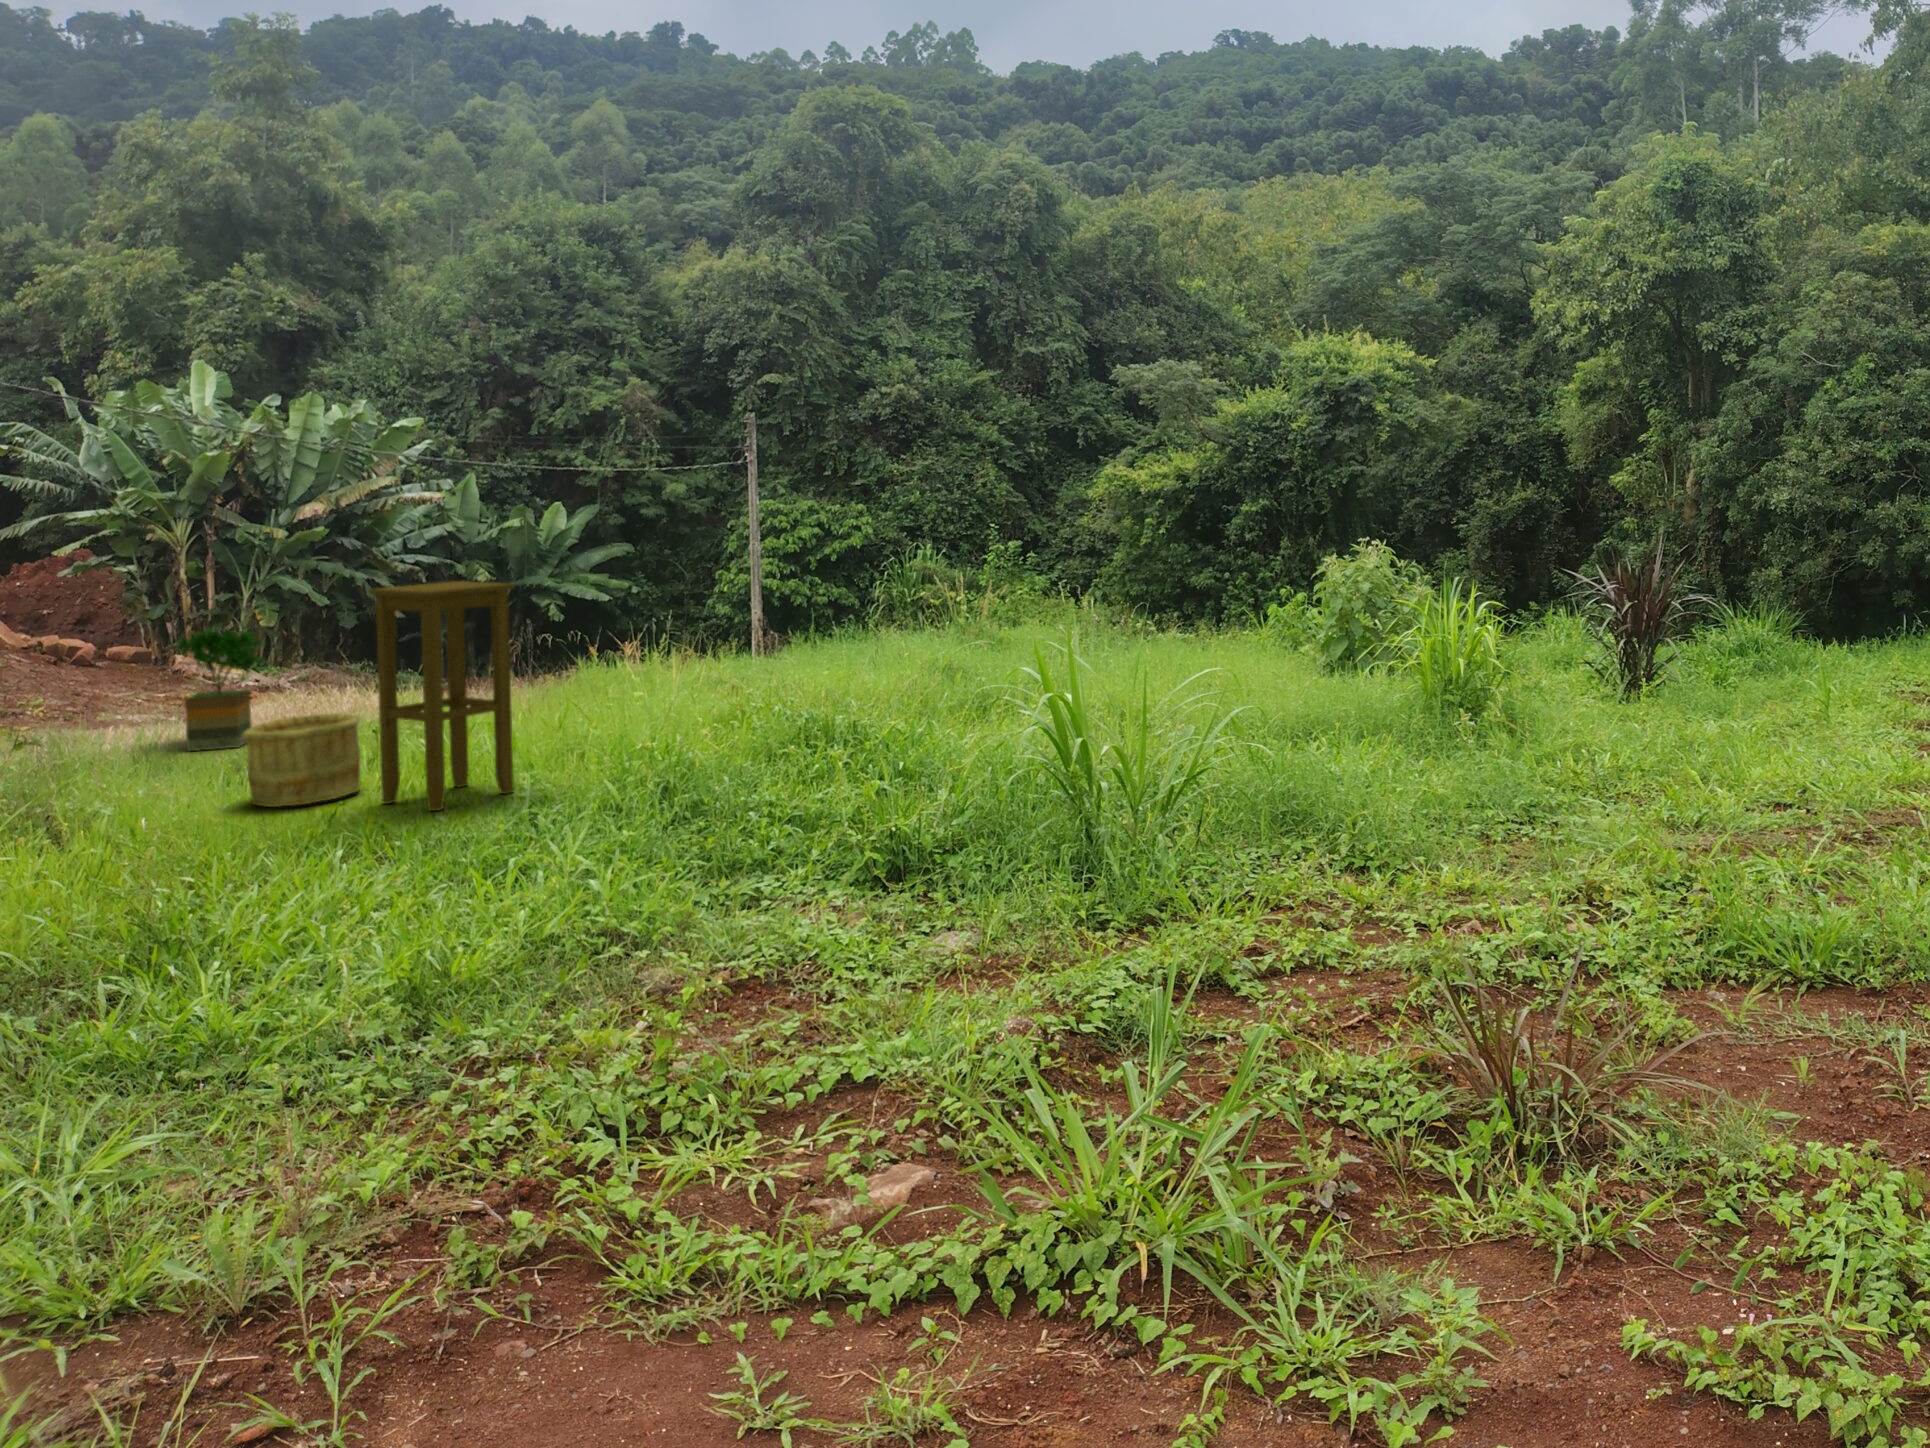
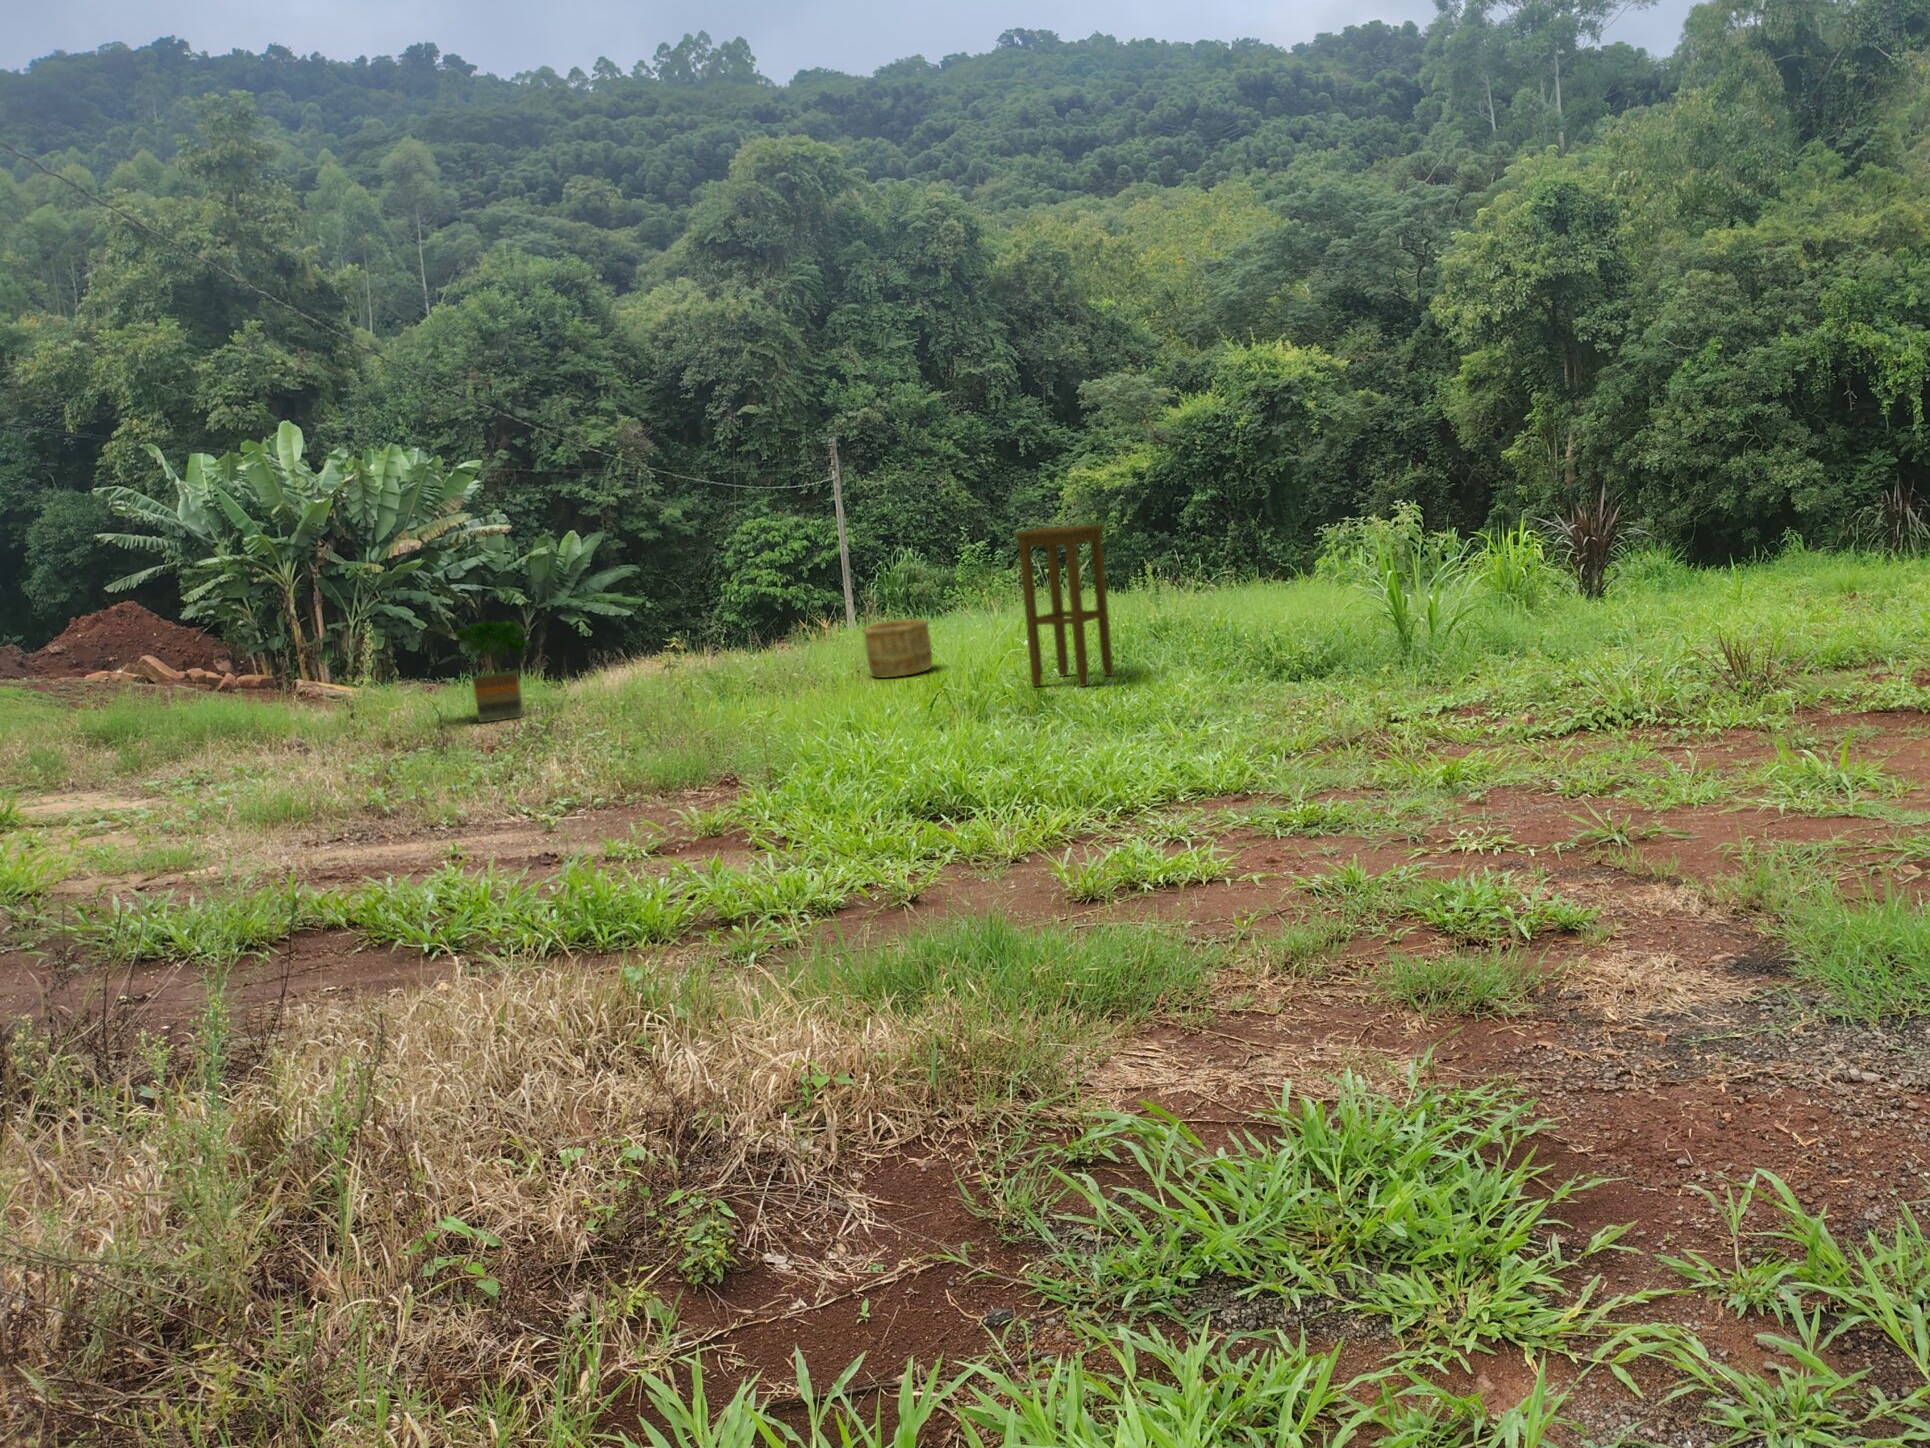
stool: present [369,581,515,811] -> present [1014,525,1113,687]
wooden bucket: present [242,713,360,807] -> present [862,619,933,678]

